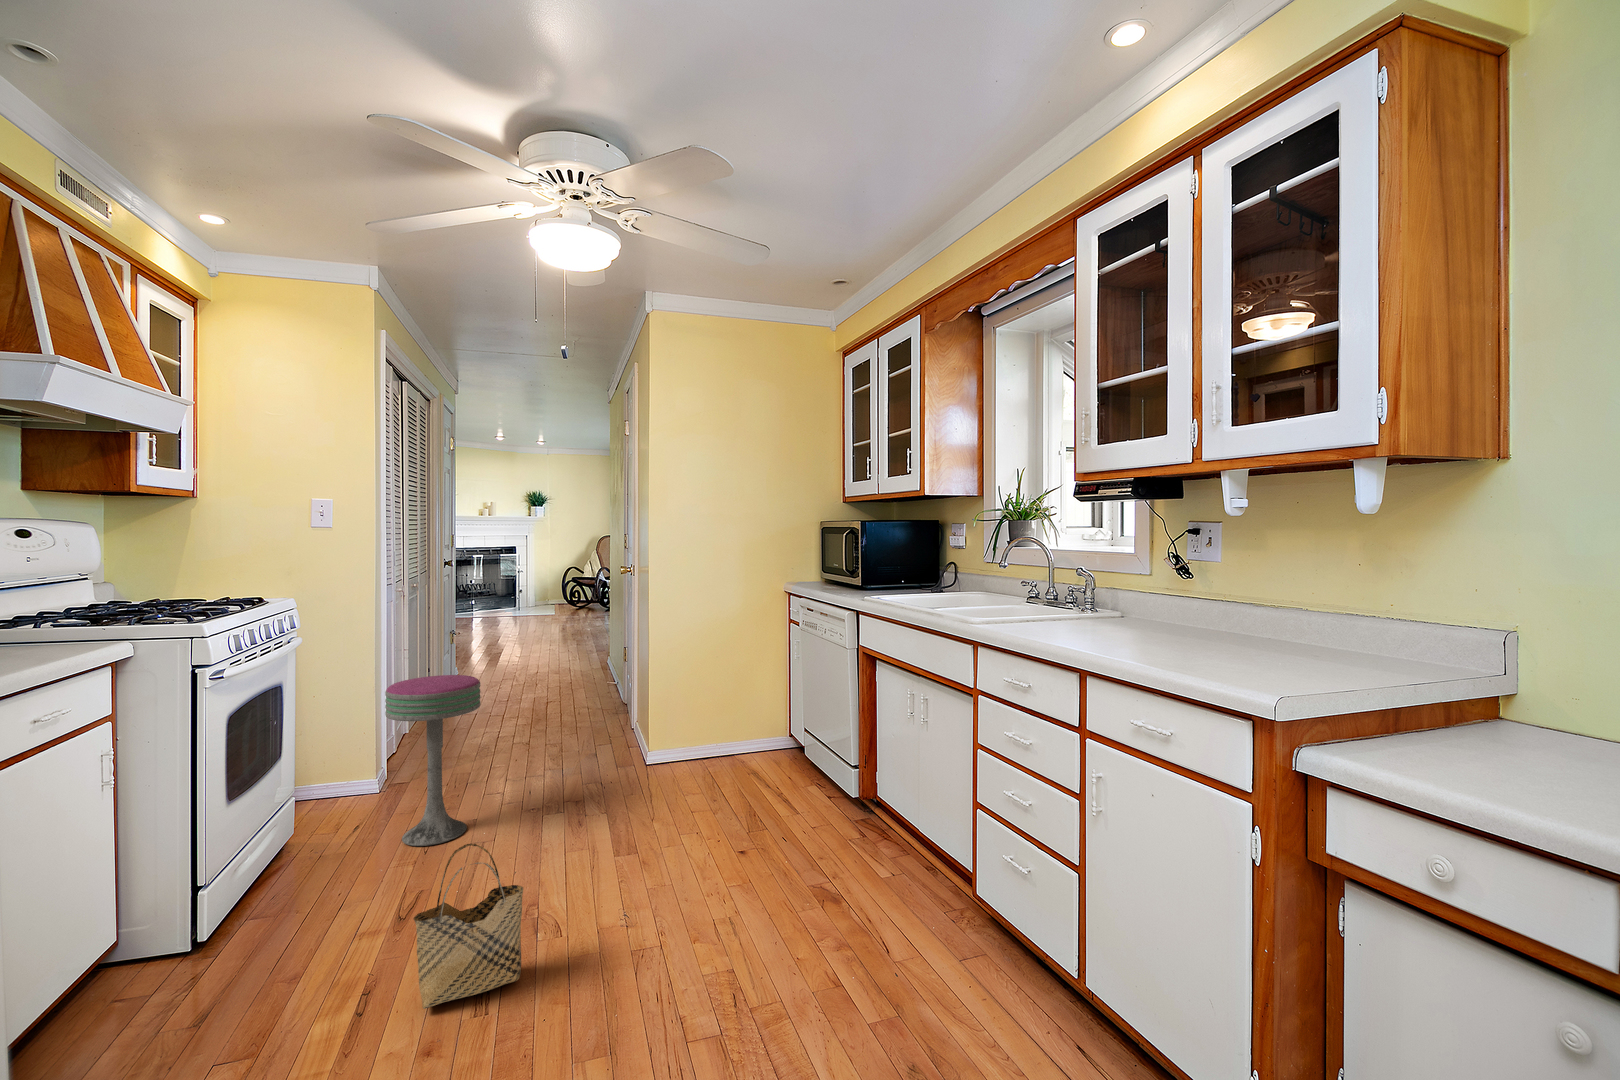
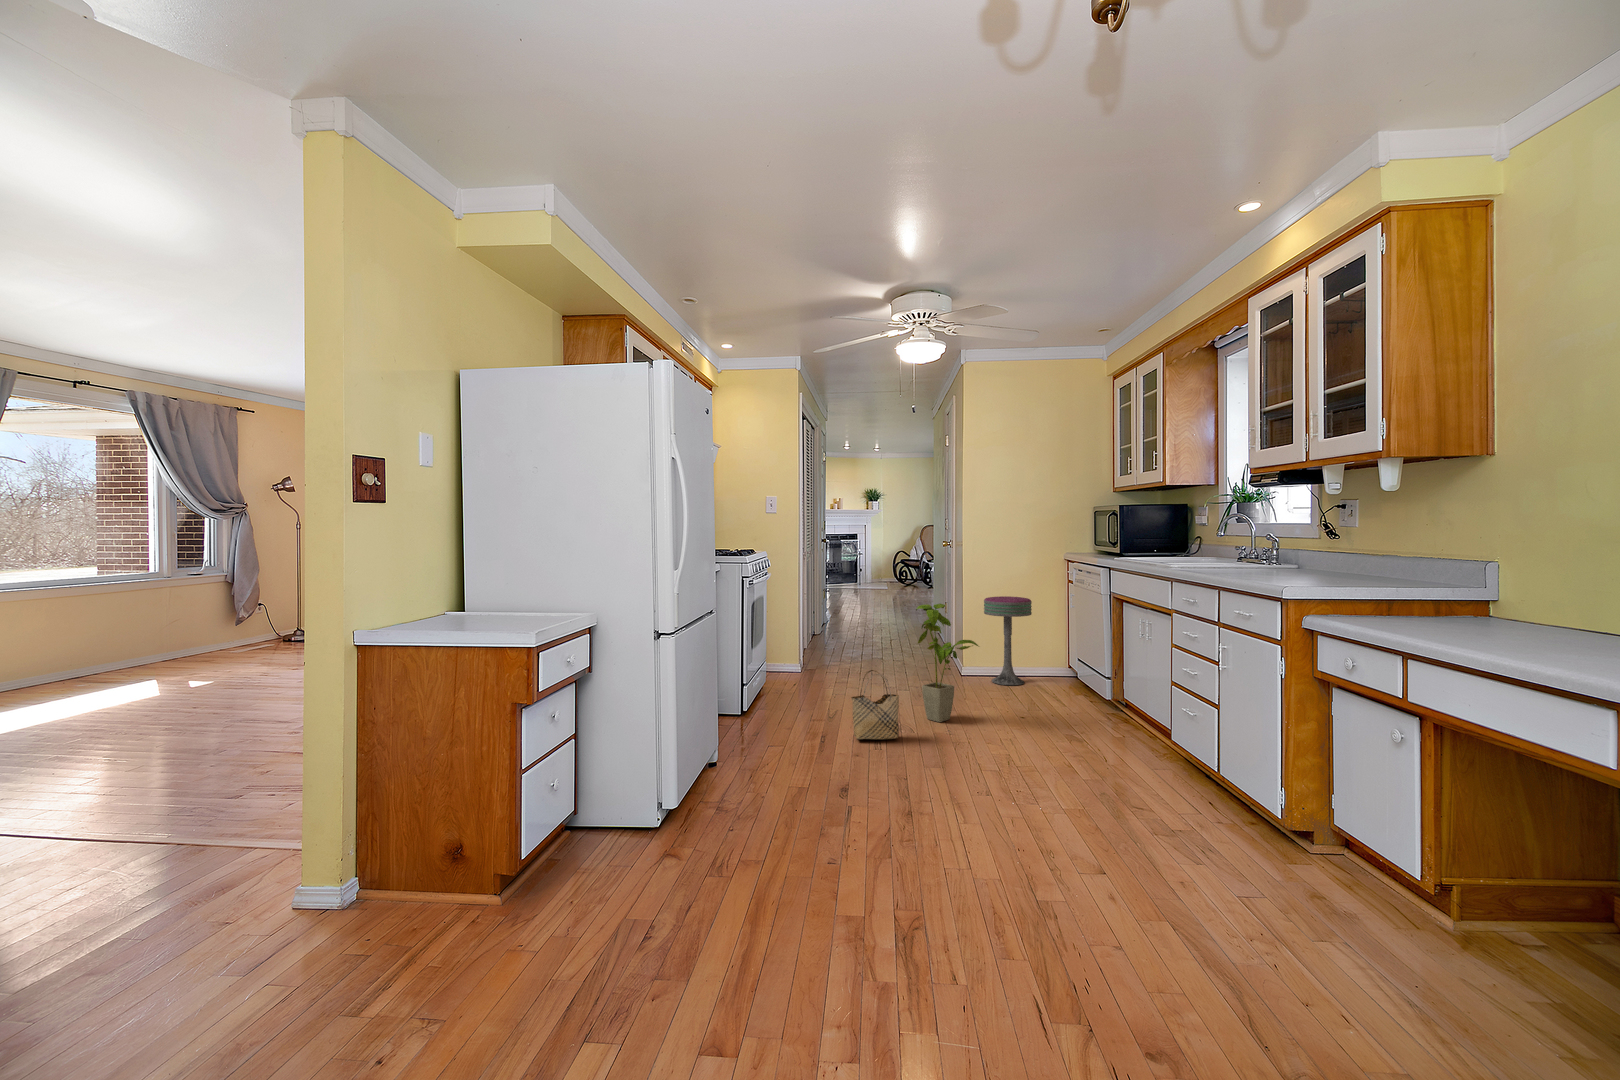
bar stool: present [385,675,481,846] -> present [984,596,1032,685]
house plant: none [563,689,678,899] -> present [916,604,978,722]

